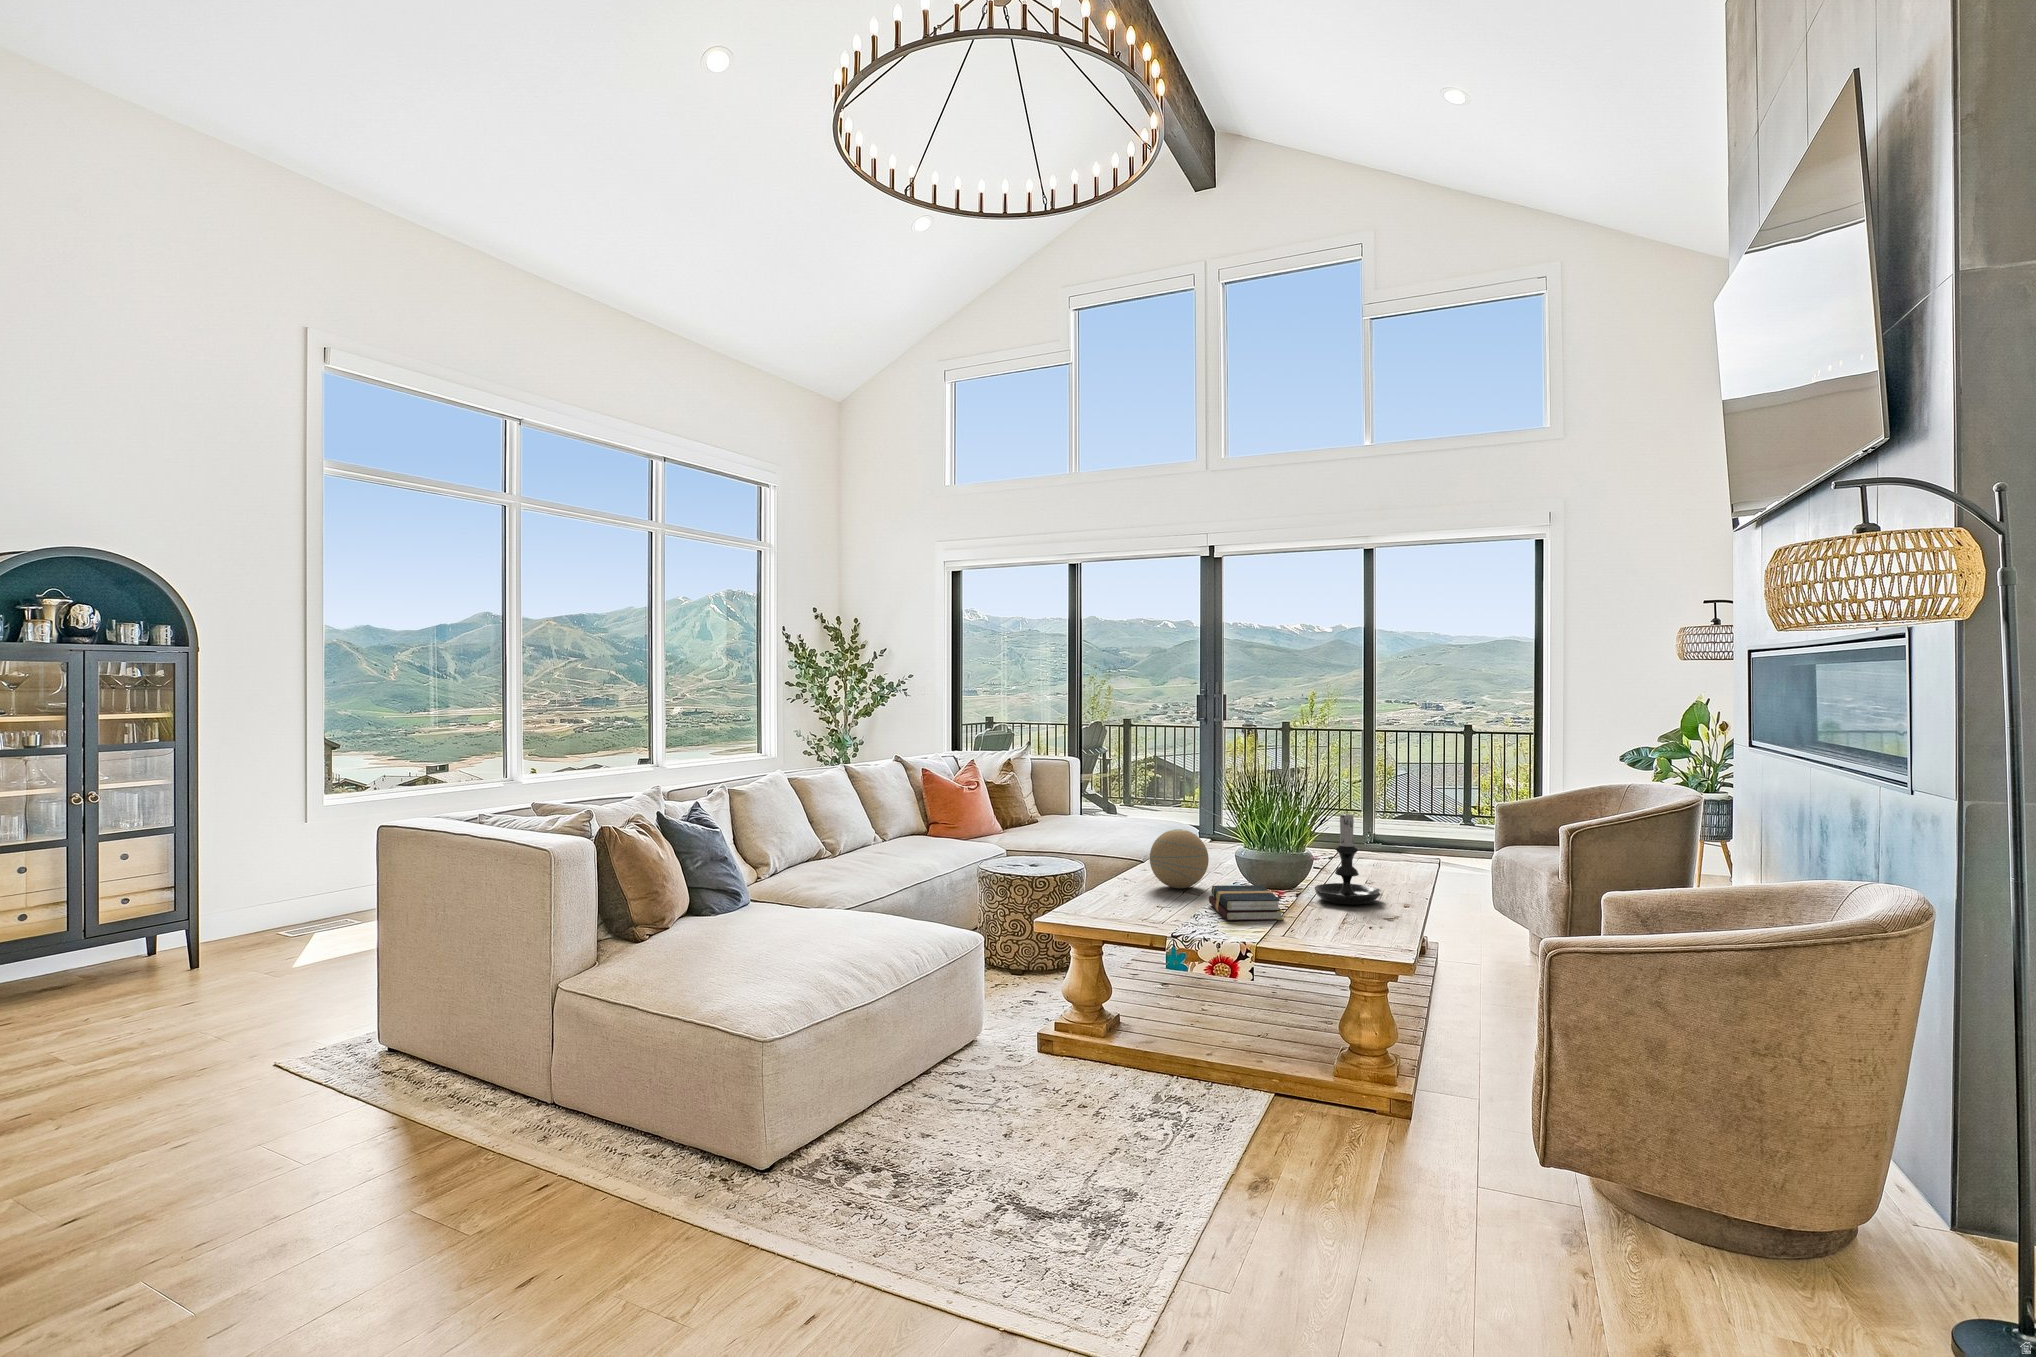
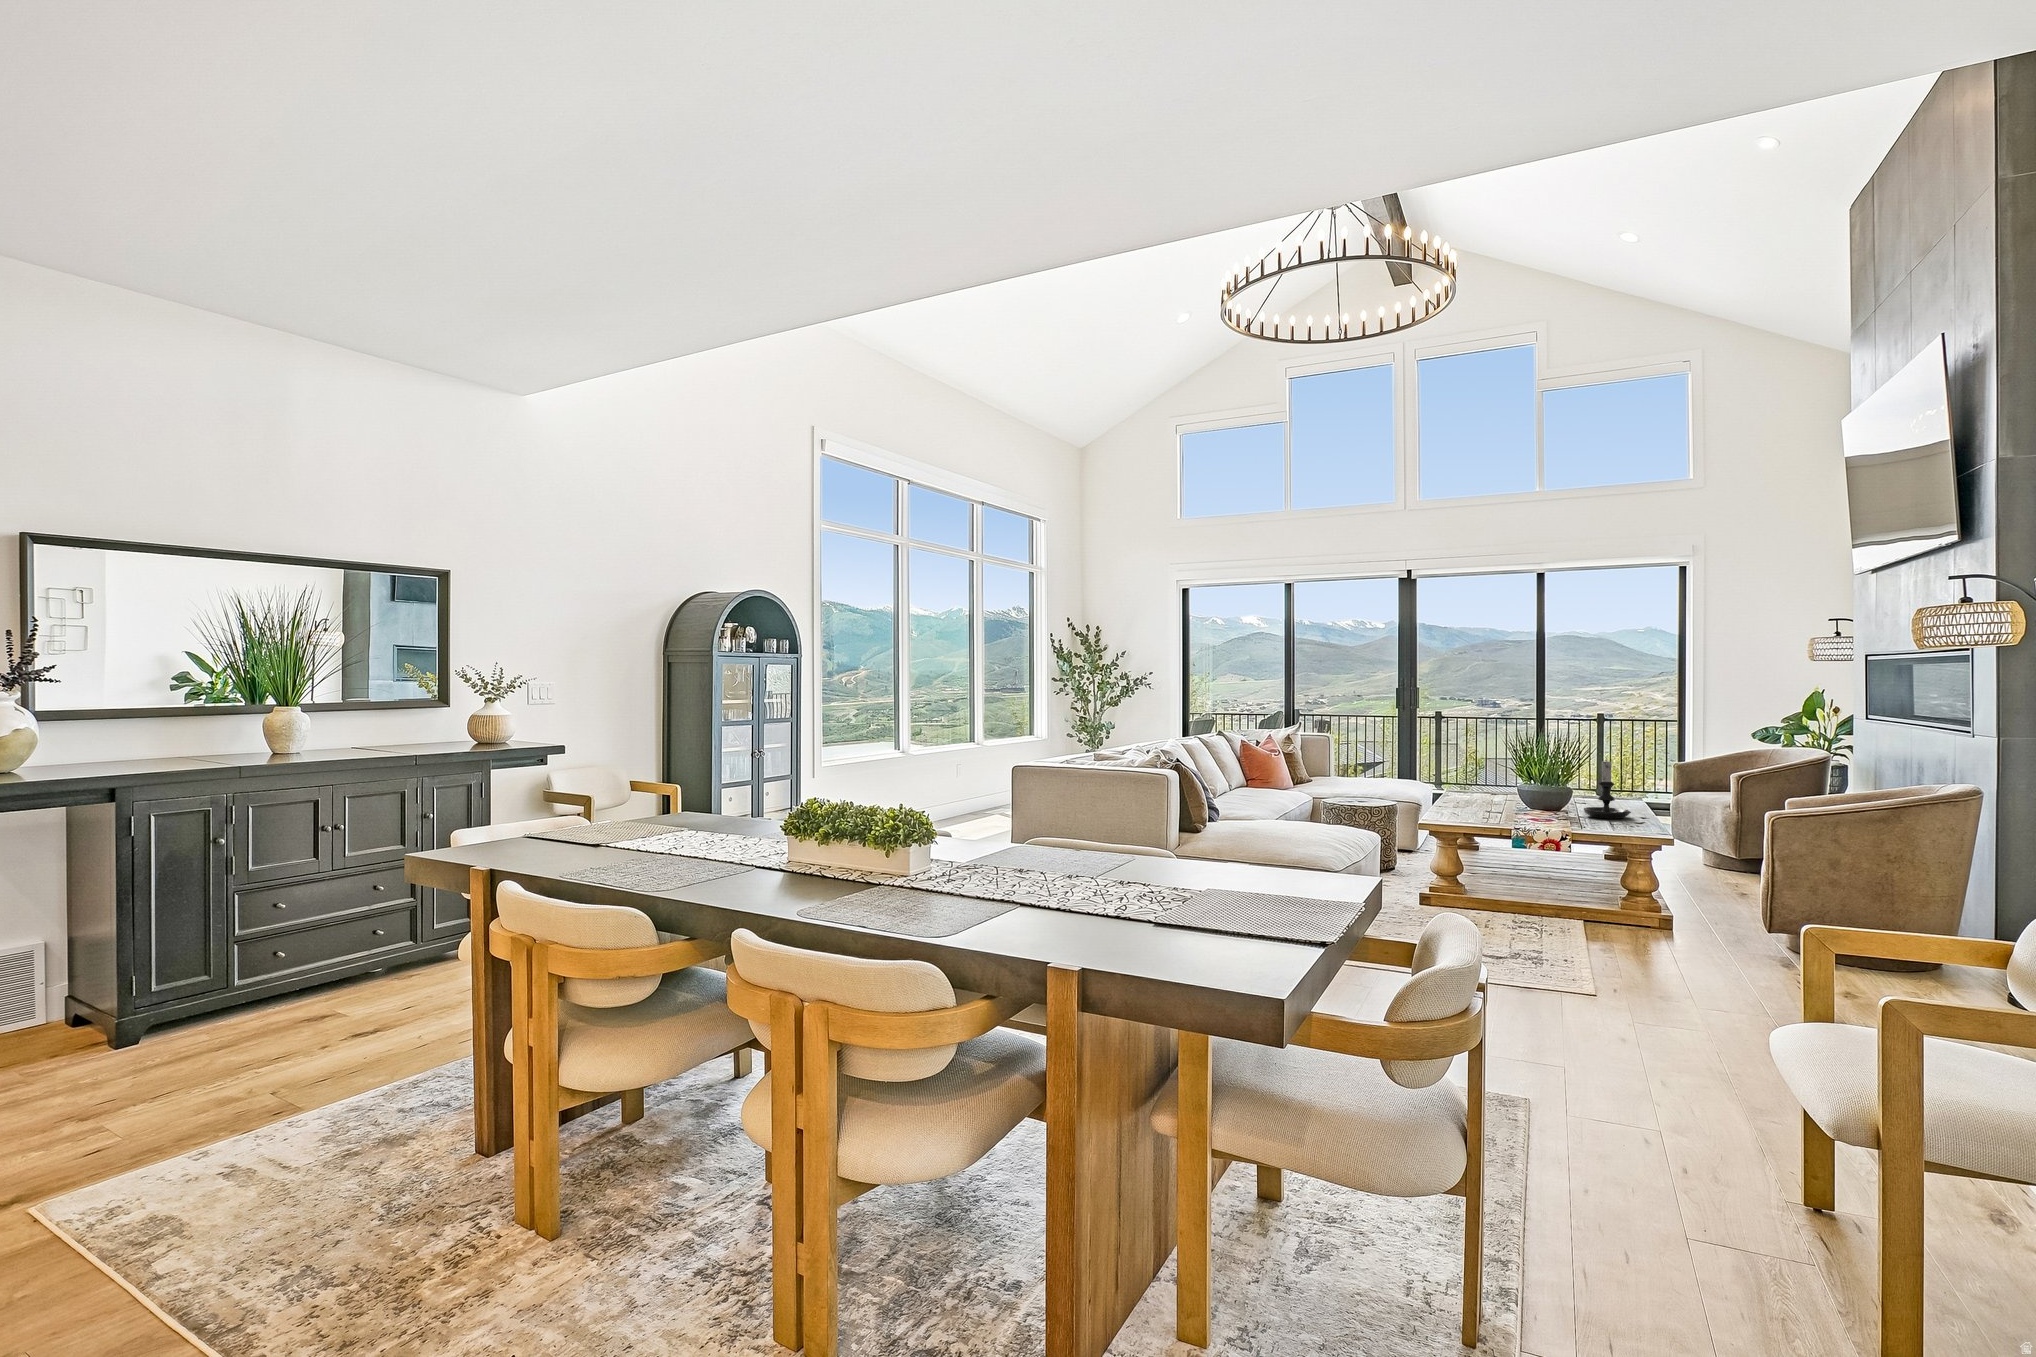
decorative orb: present [1150,829,1209,888] -> none [1463,773,1505,812]
hardback book: present [1209,885,1283,921] -> none [1517,806,1576,825]

